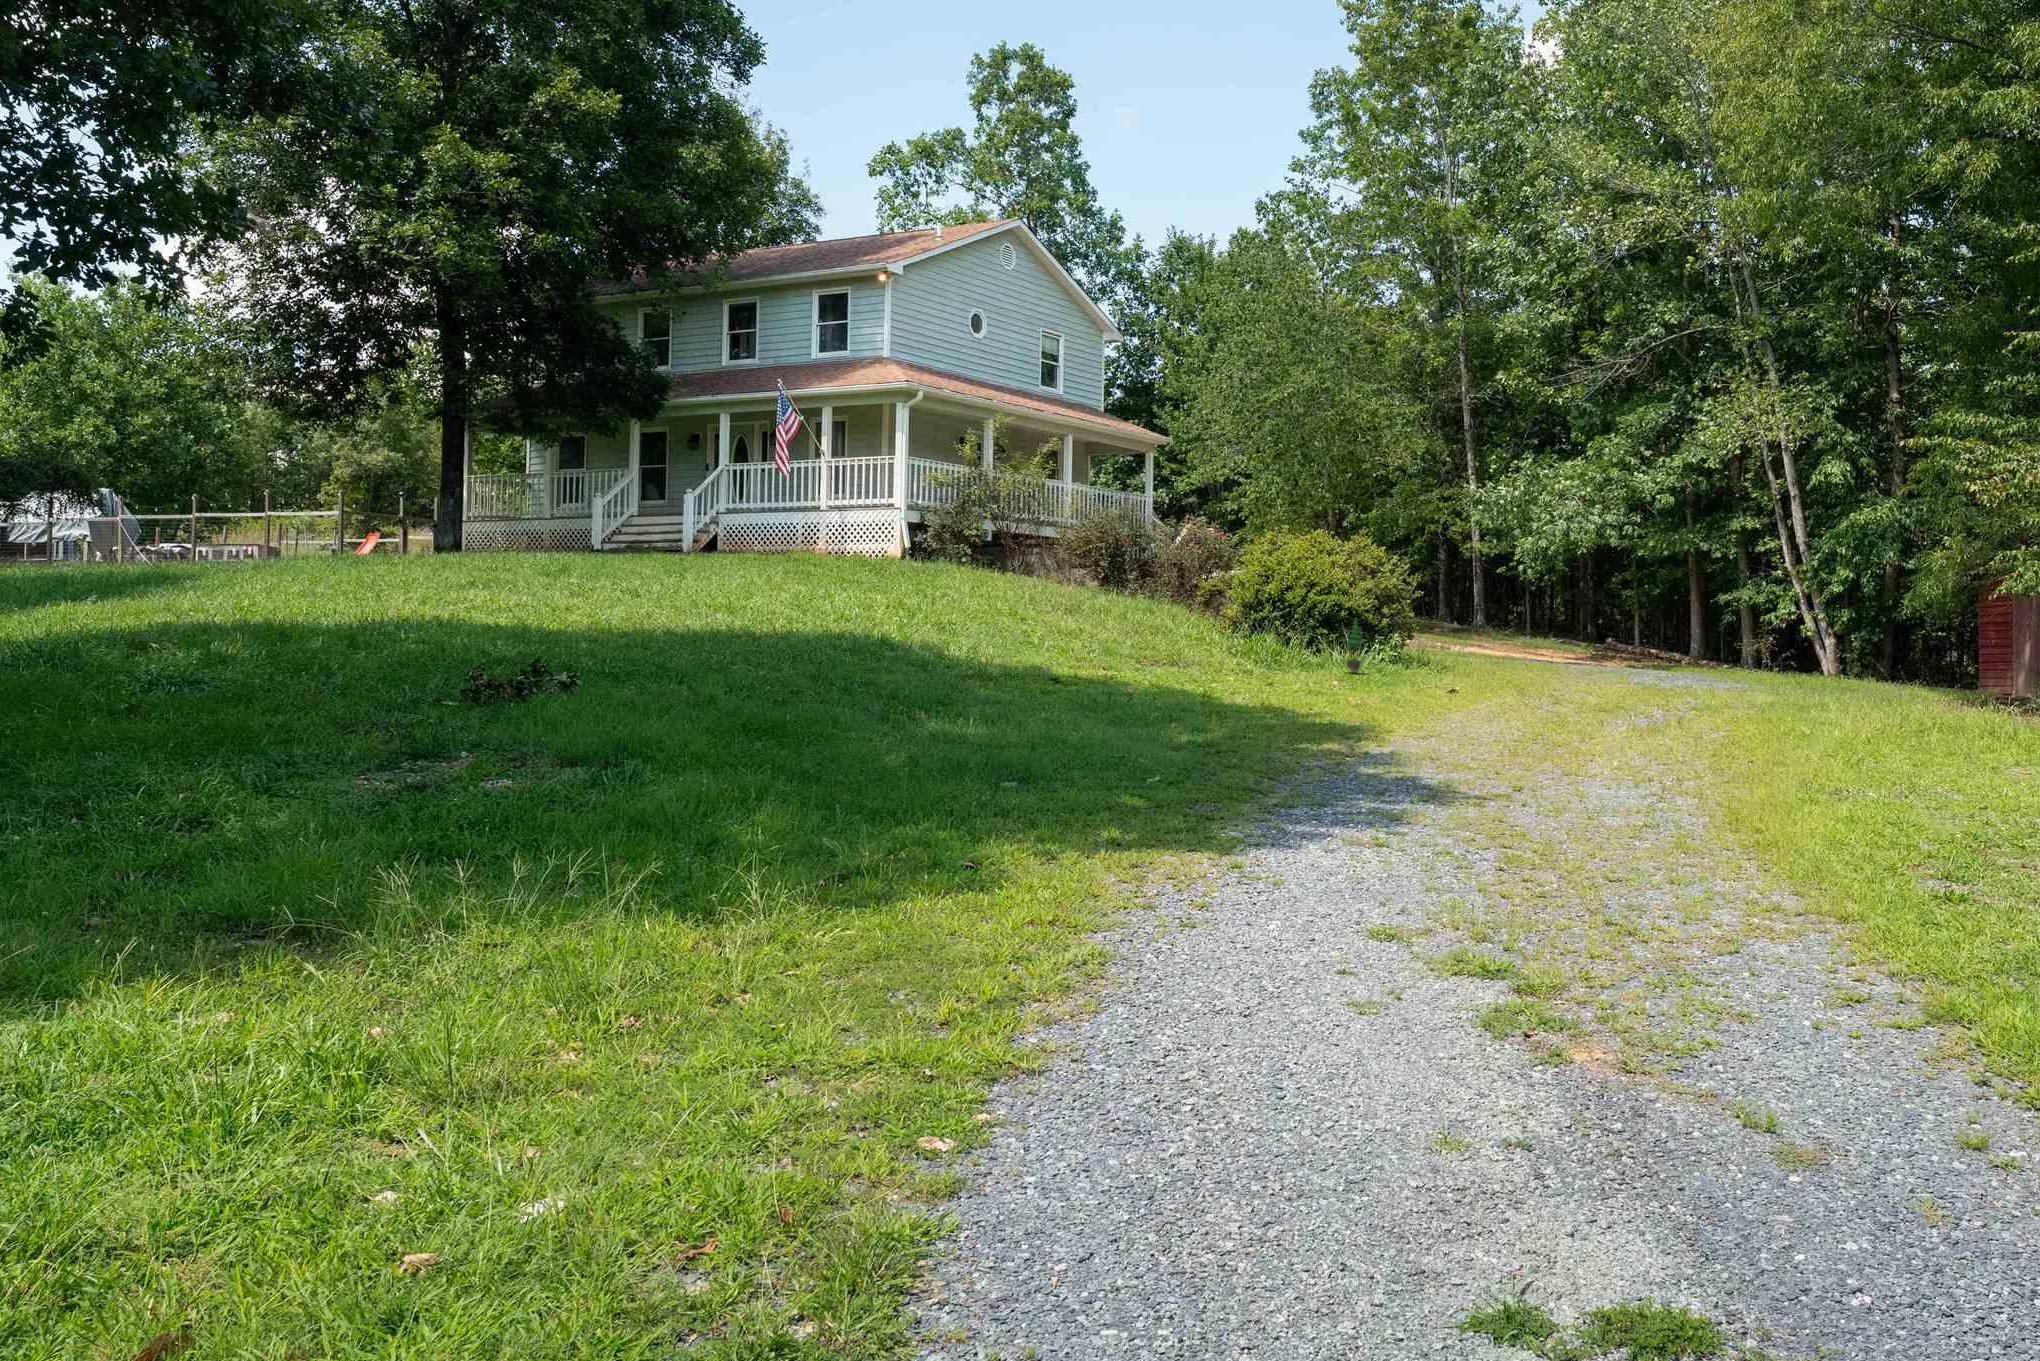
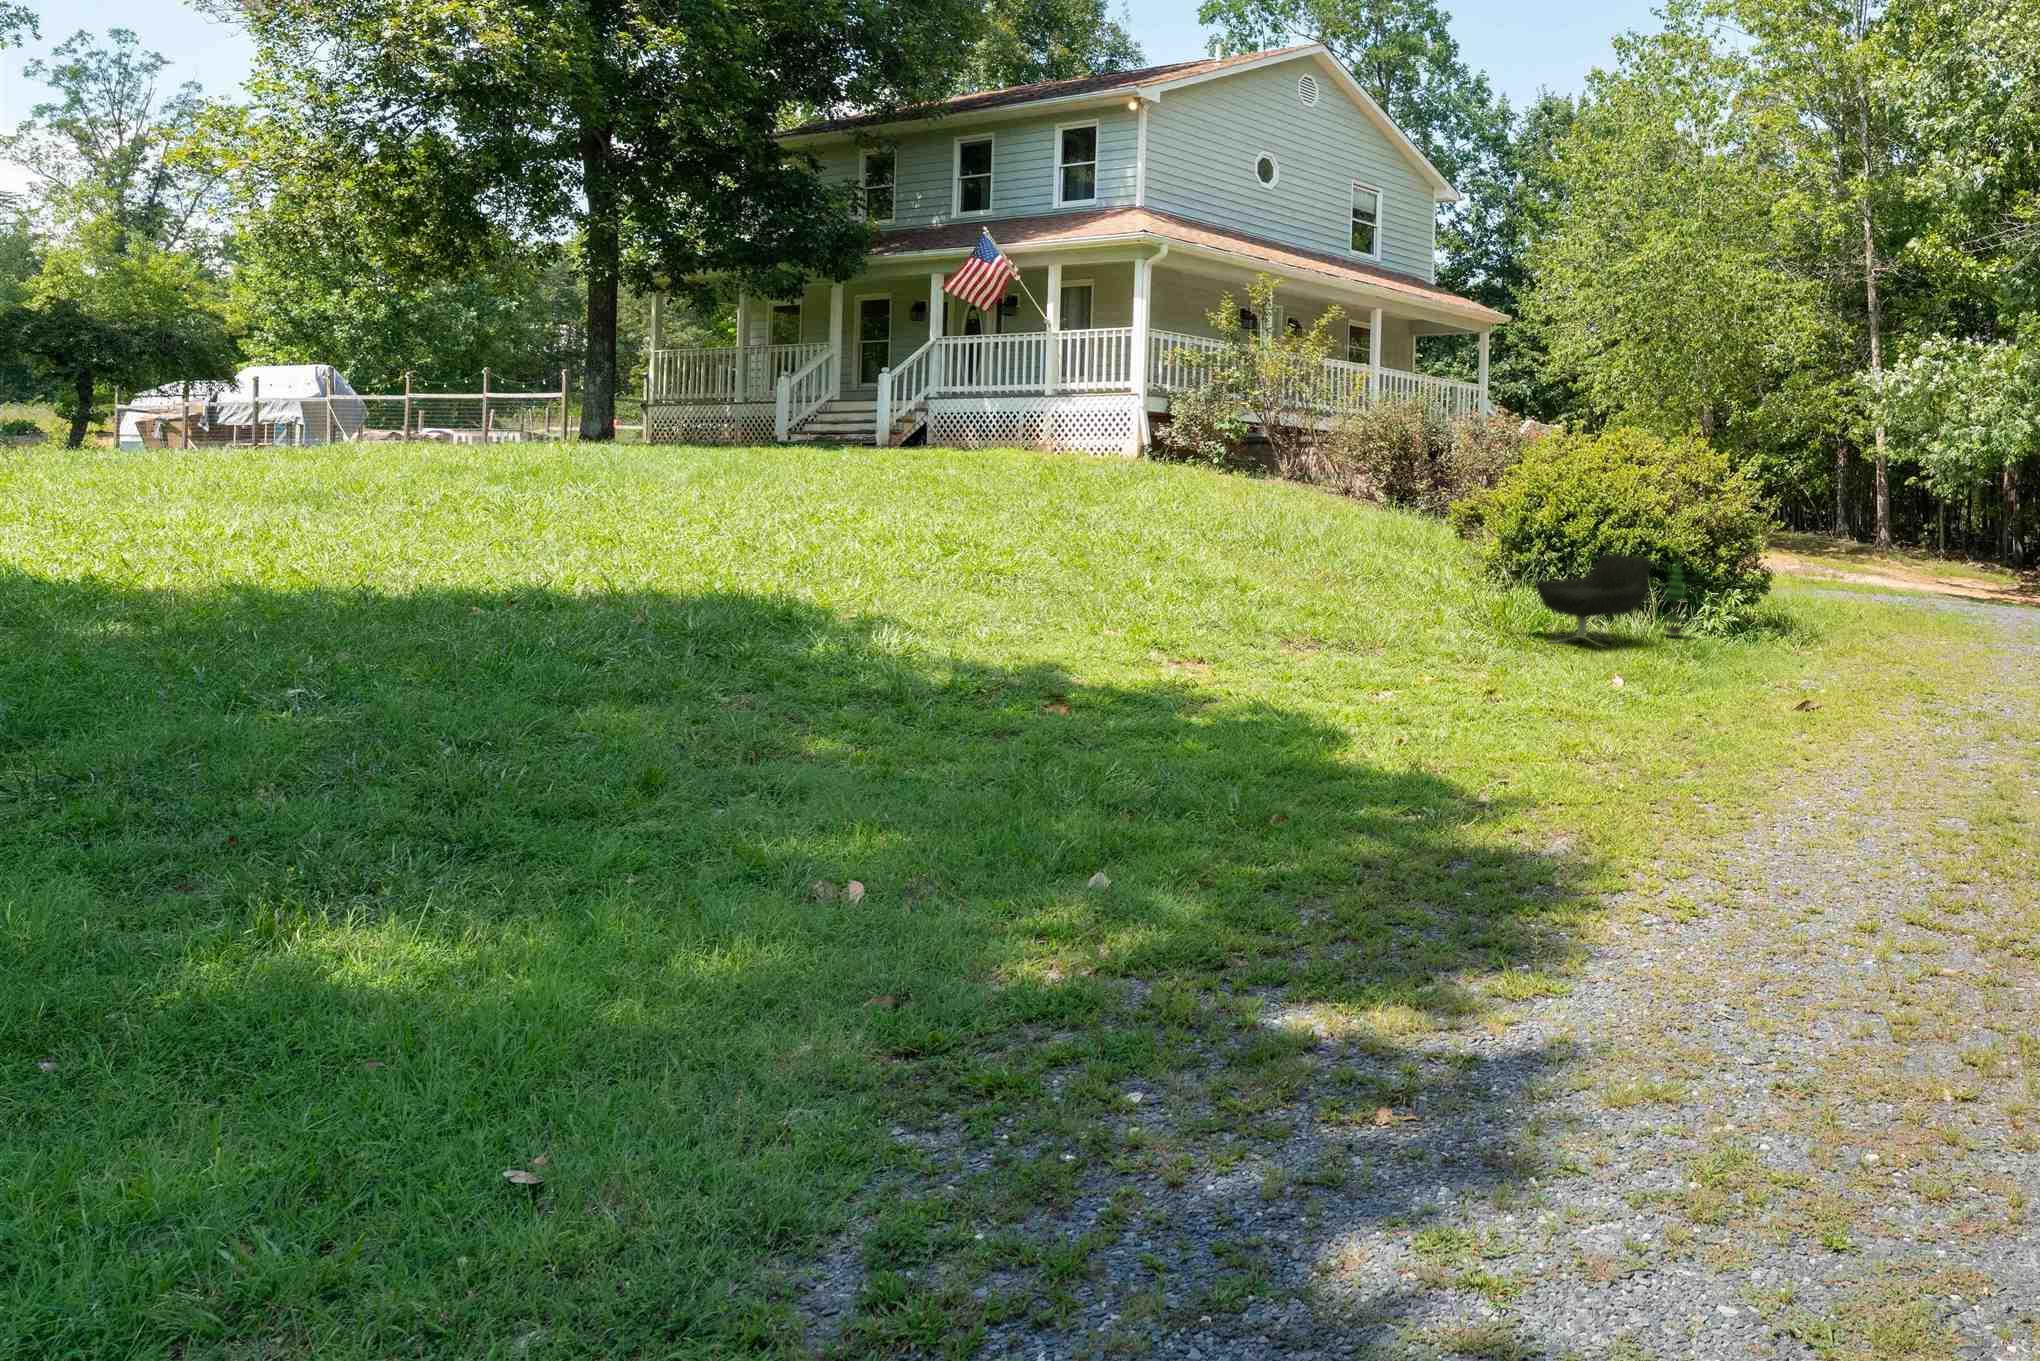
lounge chair: none [1260,615,1340,678] -> present [1535,553,1651,646]

